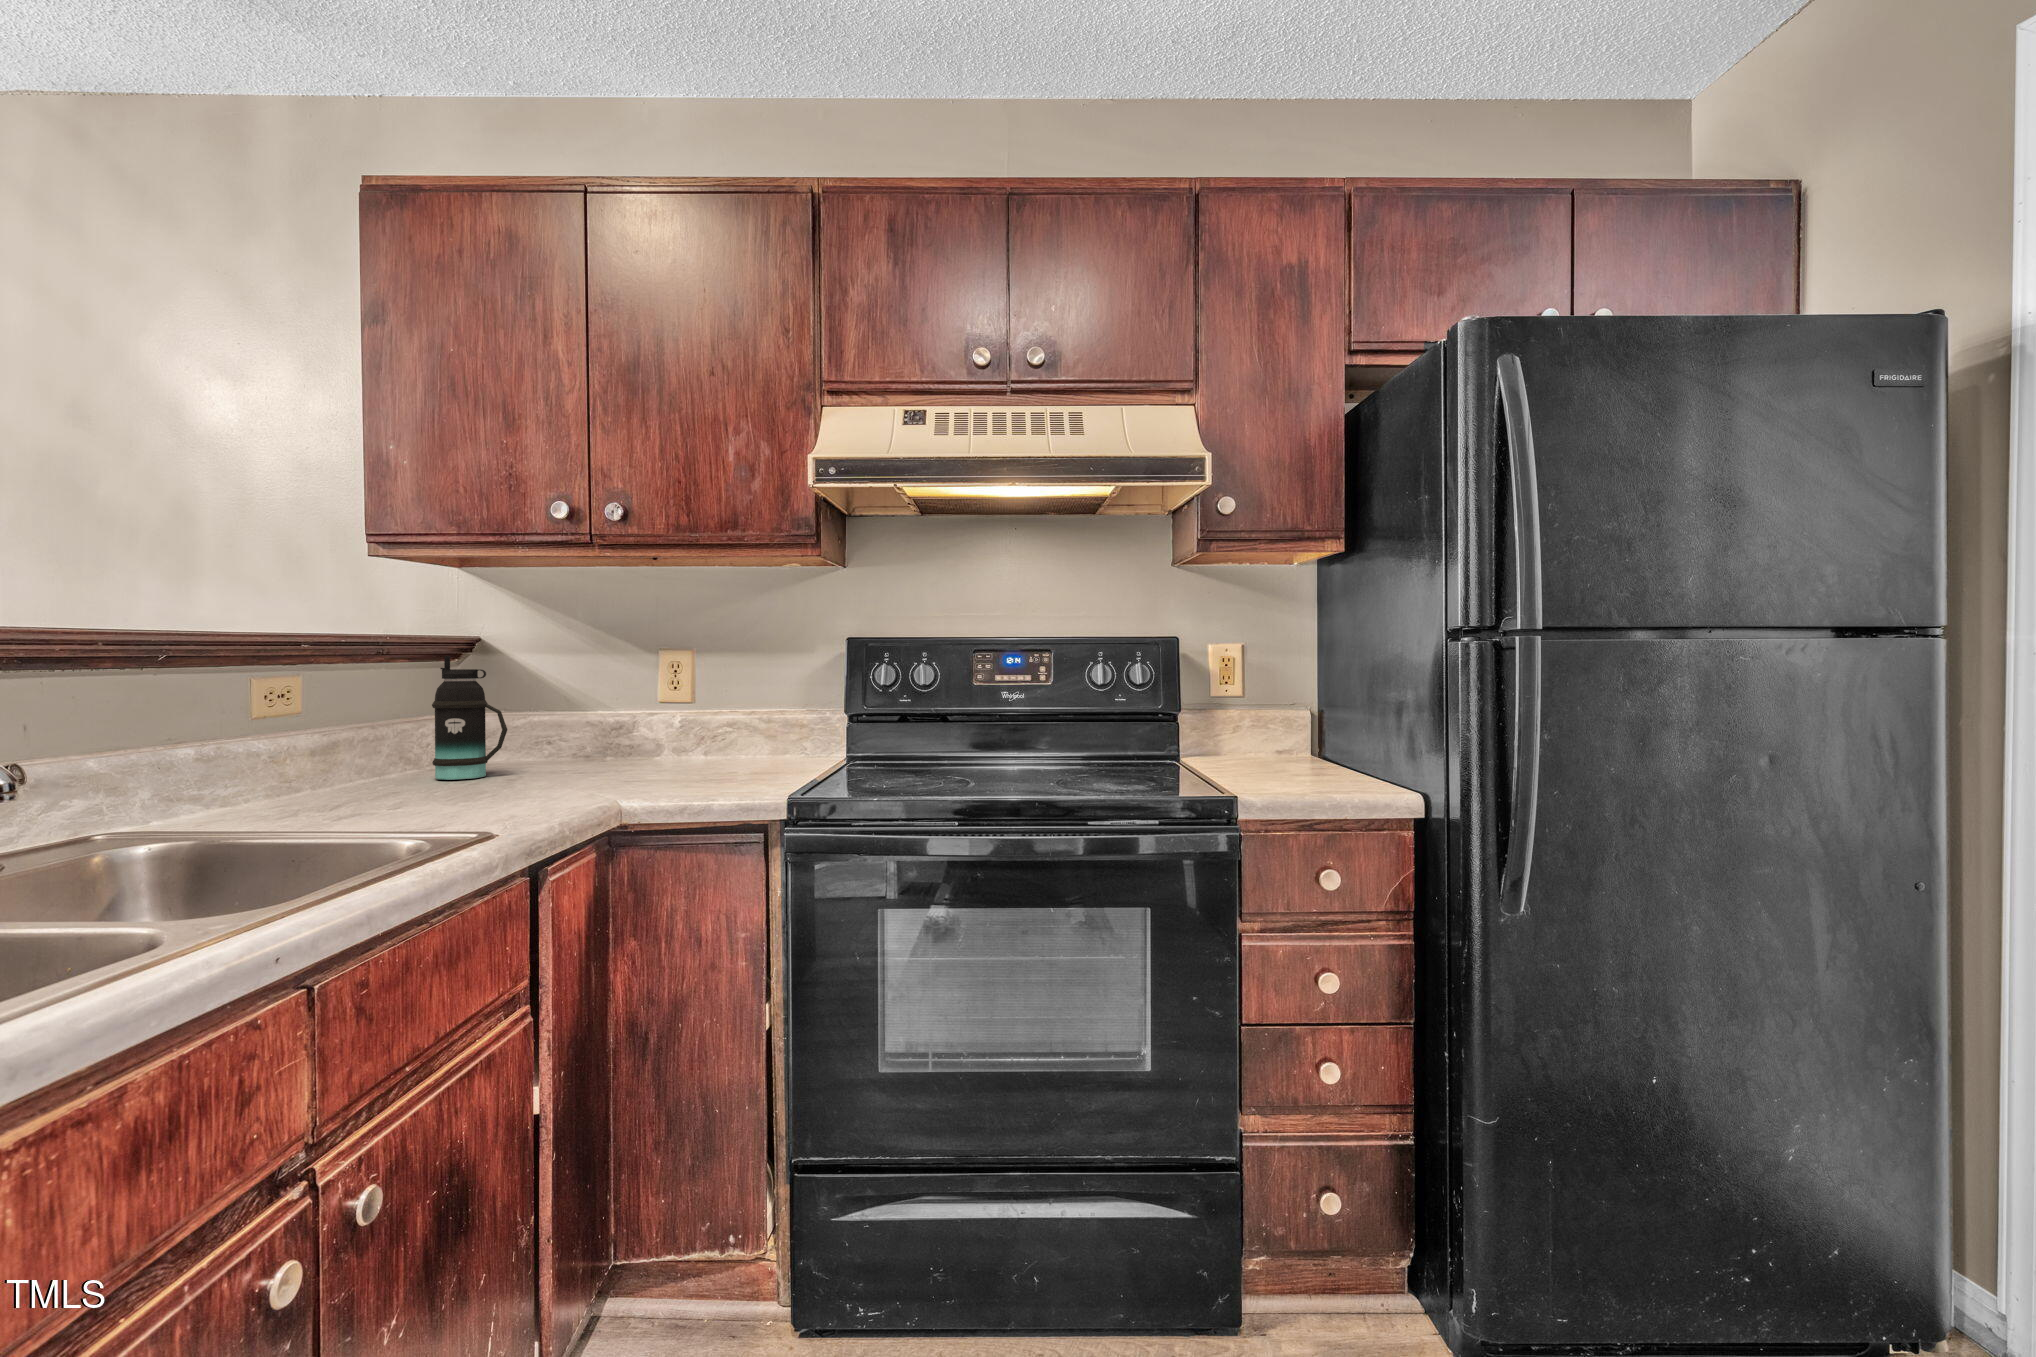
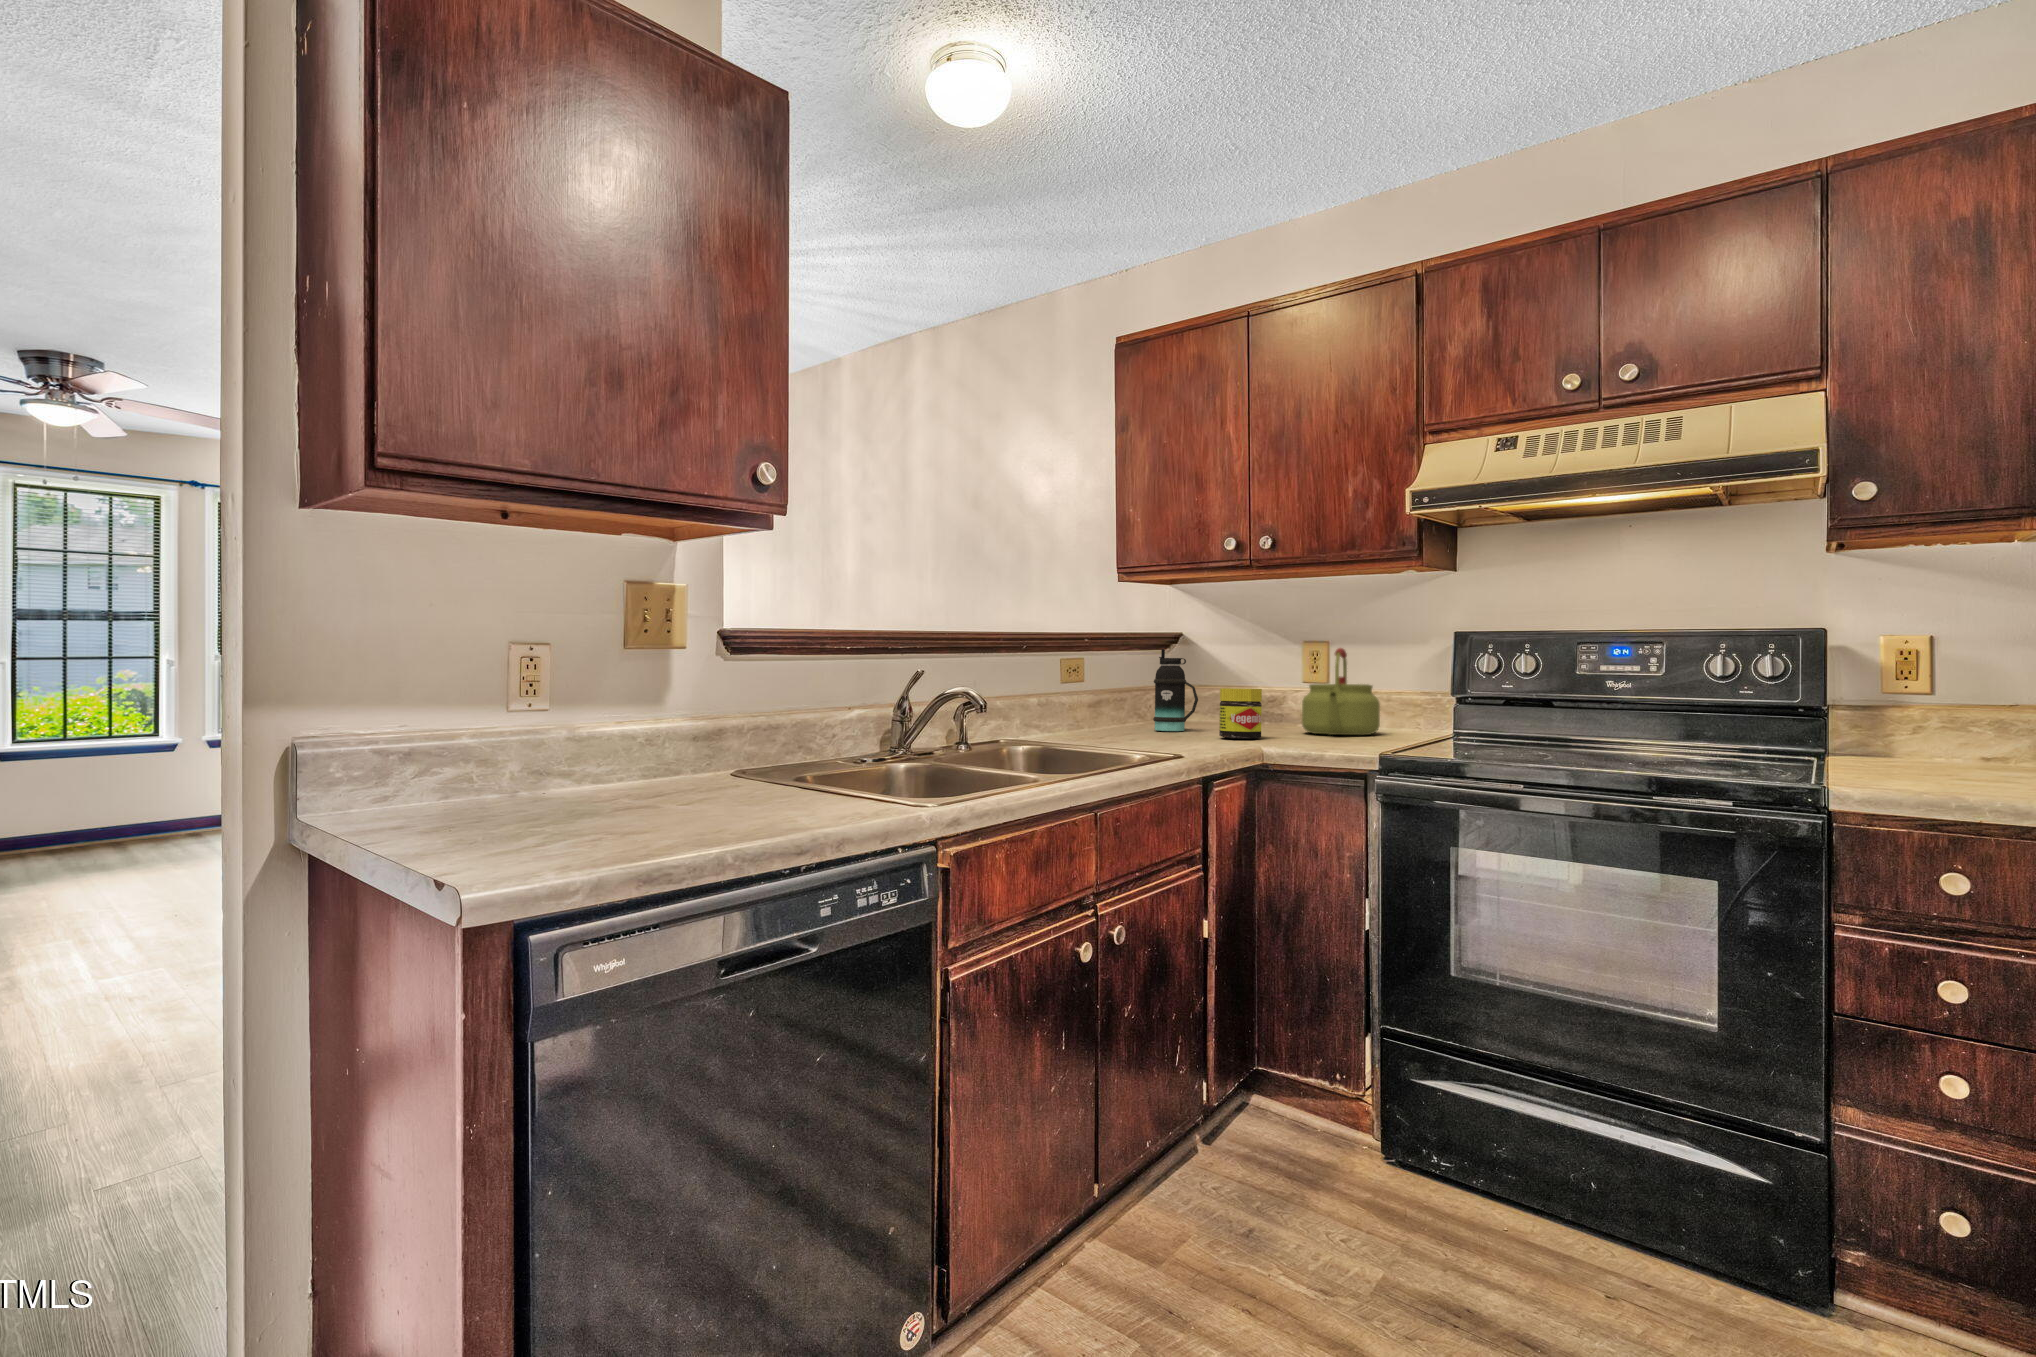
kettle: none [661,654,761,769] -> present [1302,648,1380,735]
jar: none [544,715,609,789] -> present [1219,688,1262,739]

